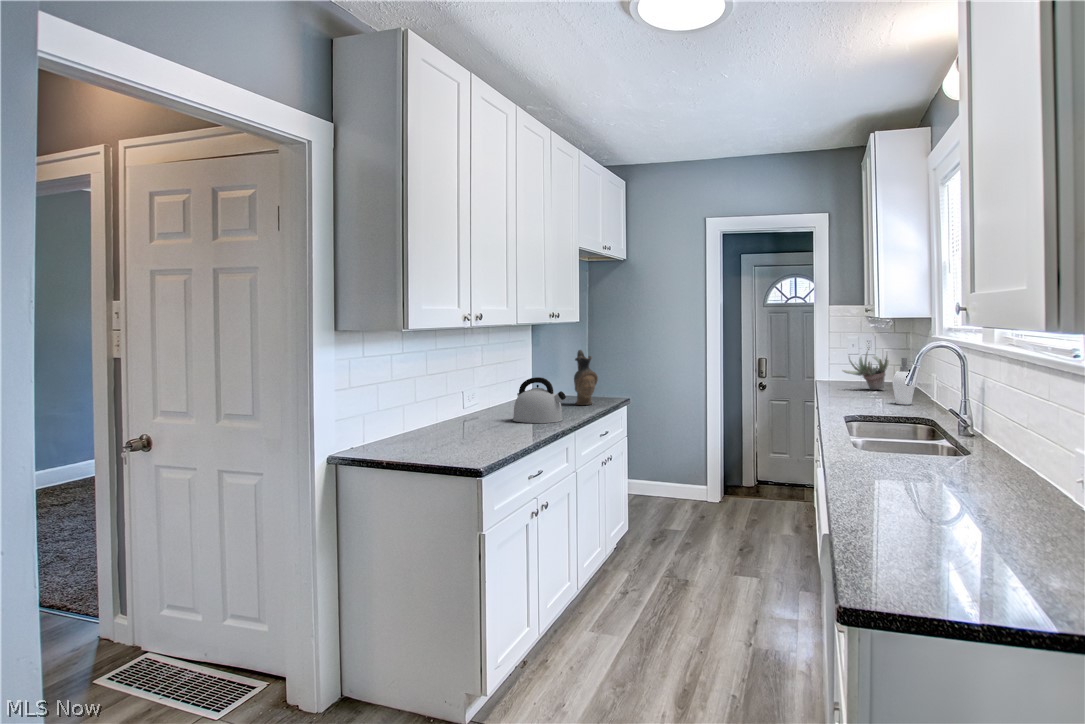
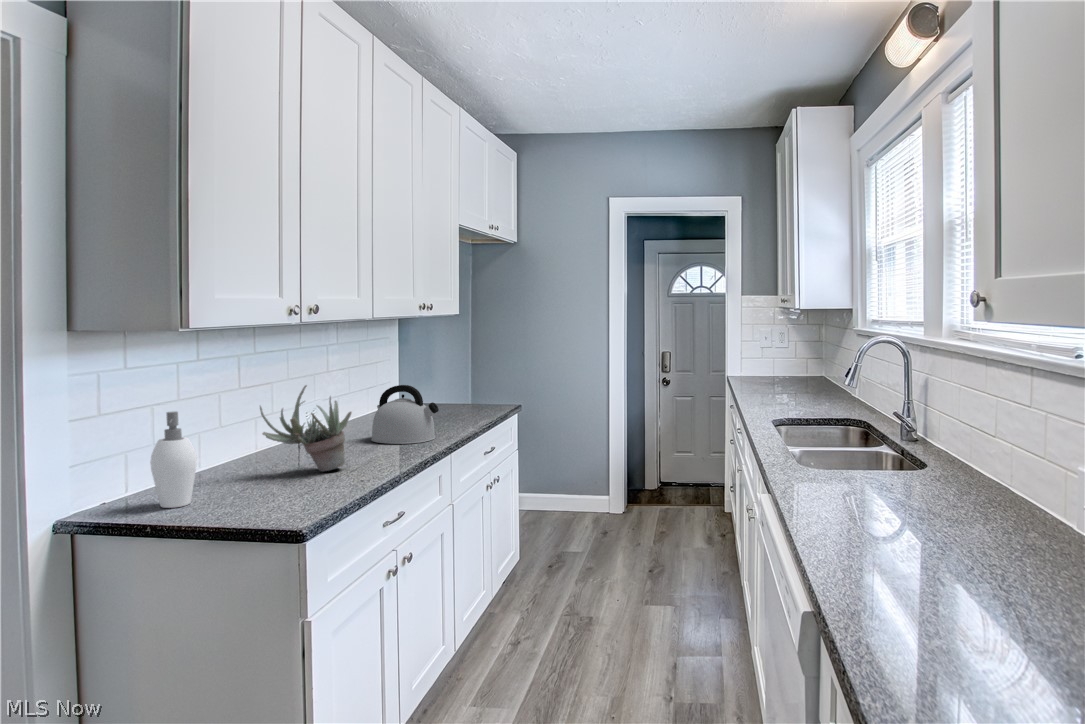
succulent plant: present [842,348,889,390] -> present [260,385,351,472]
ceramic pitcher: present [574,350,598,405] -> none [454,347,483,414]
soap dispenser: present [893,358,915,405] -> present [150,411,197,508]

